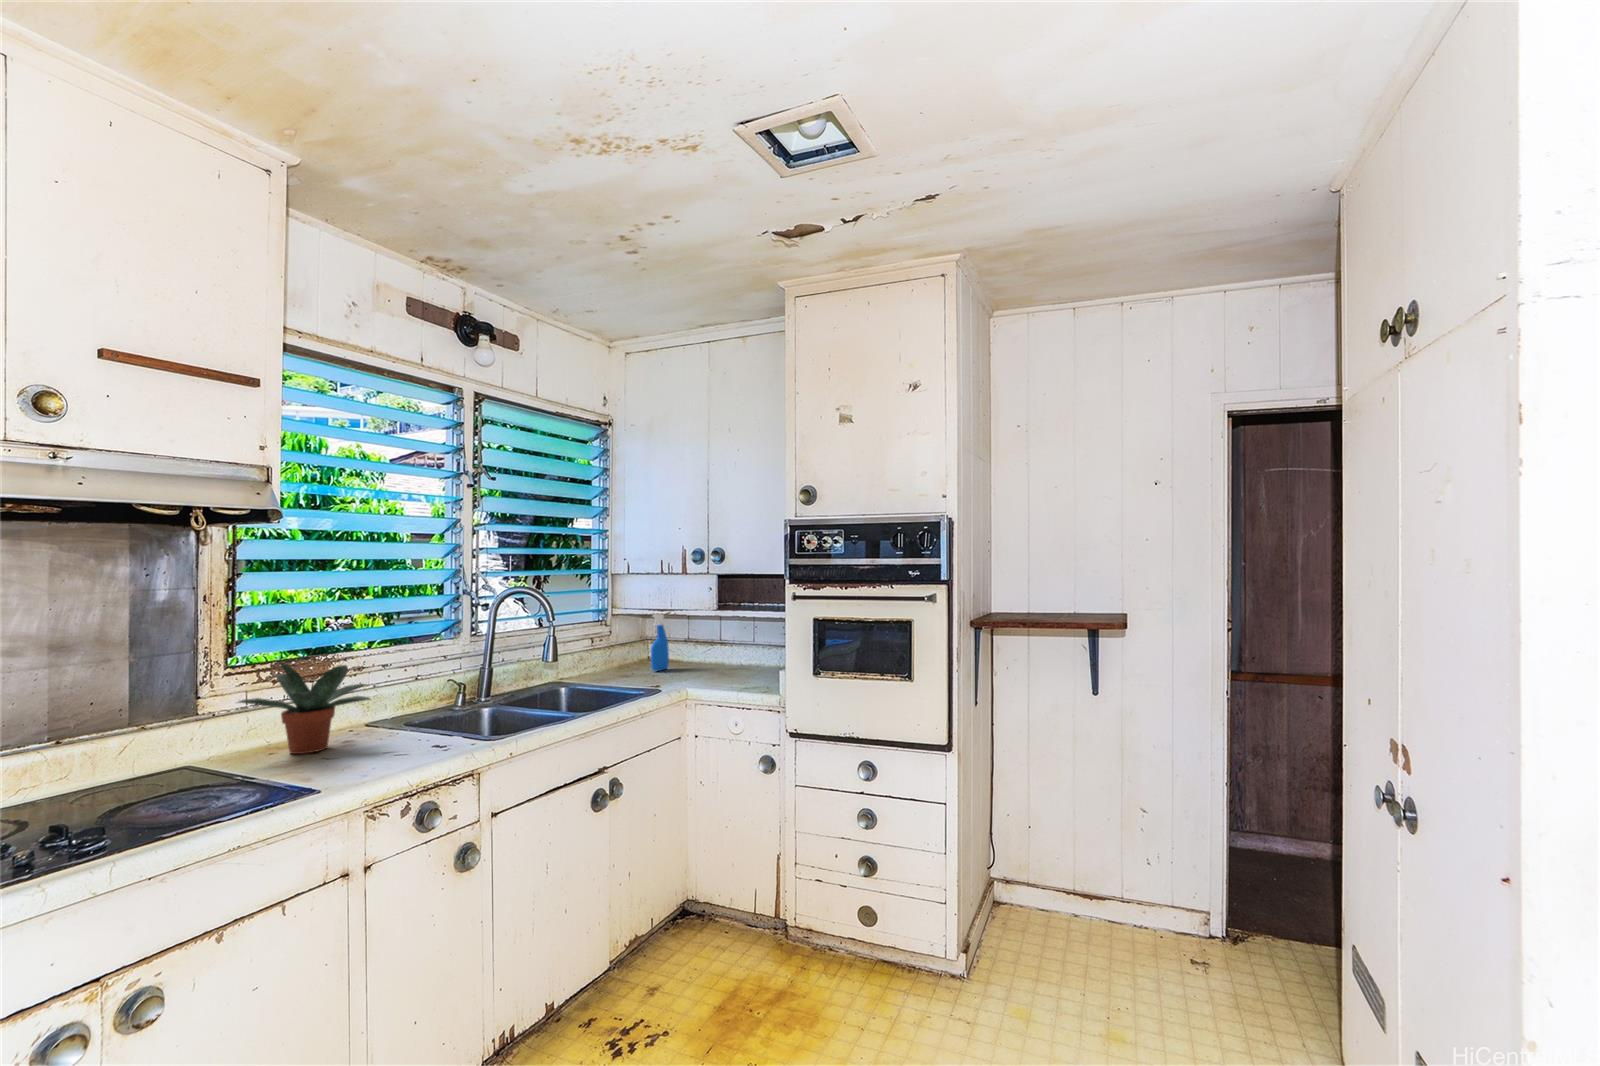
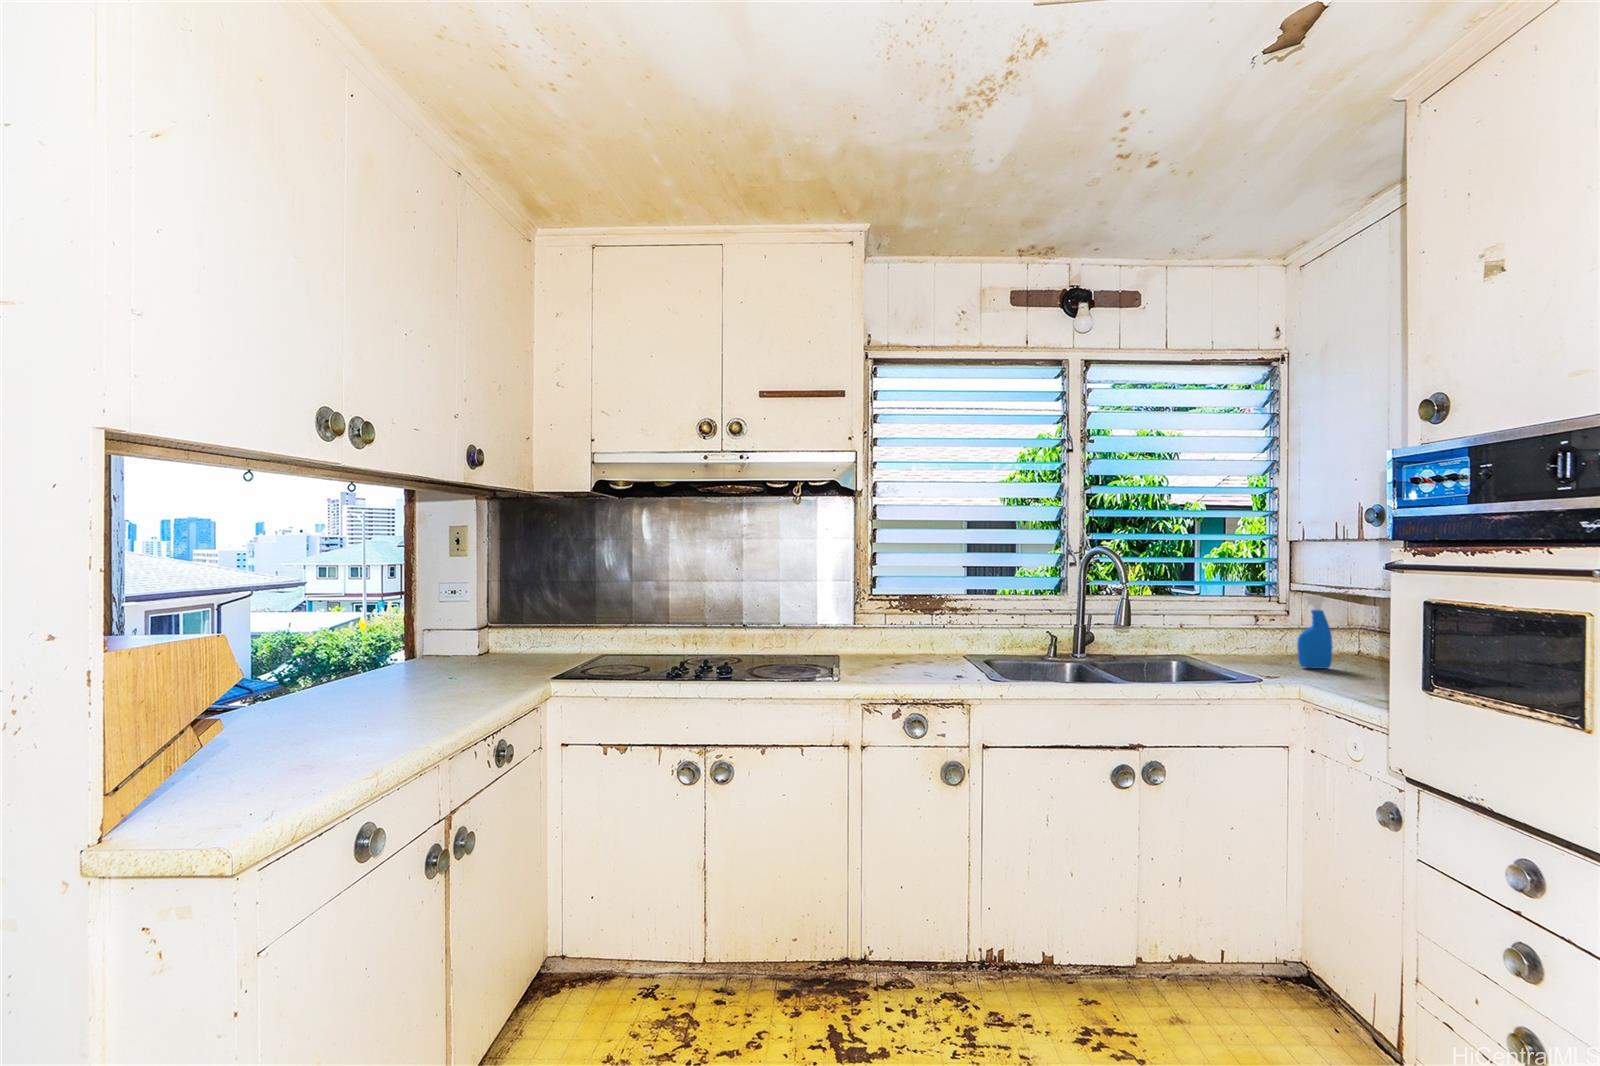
potted plant: present [238,663,370,754] -> none [856,591,940,661]

